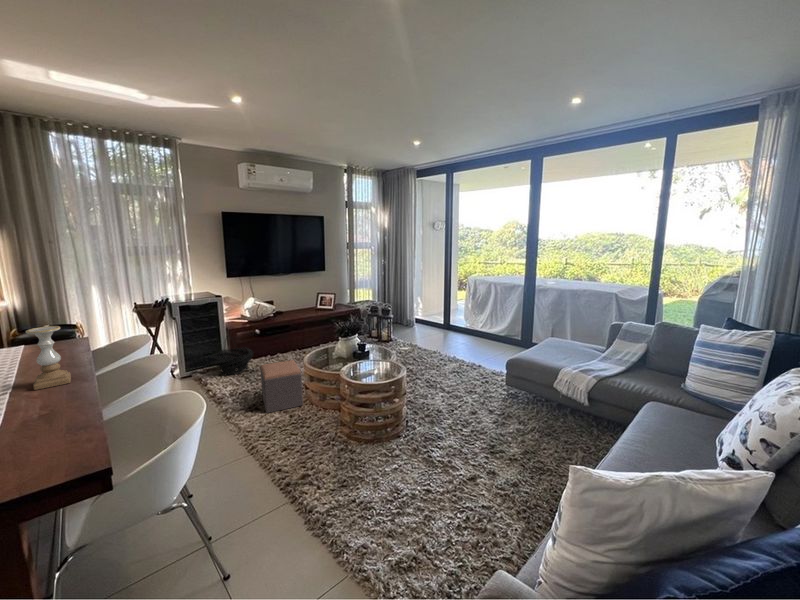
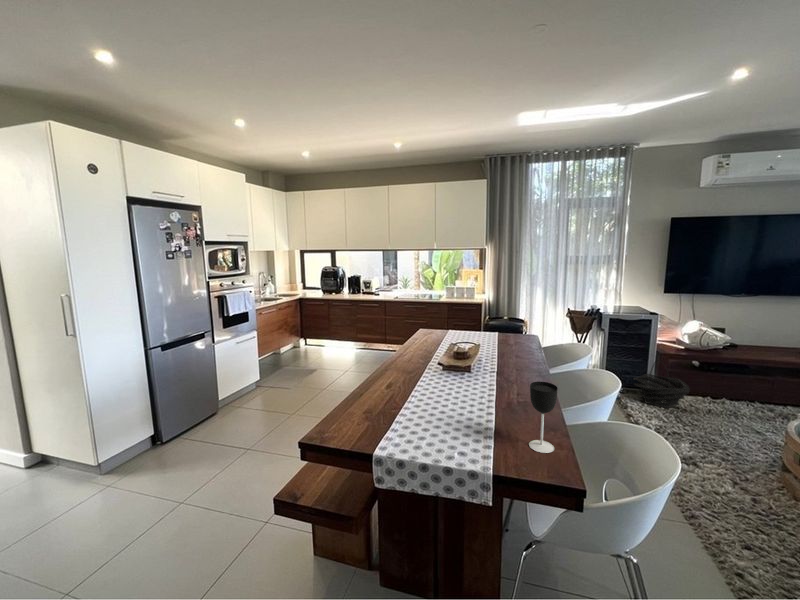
candle holder: present [26,326,71,390] -> none [513,324,536,374]
footstool: present [261,360,303,413] -> none [703,411,783,492]
wine glass: none [22,386,76,469] -> present [529,382,558,453]

